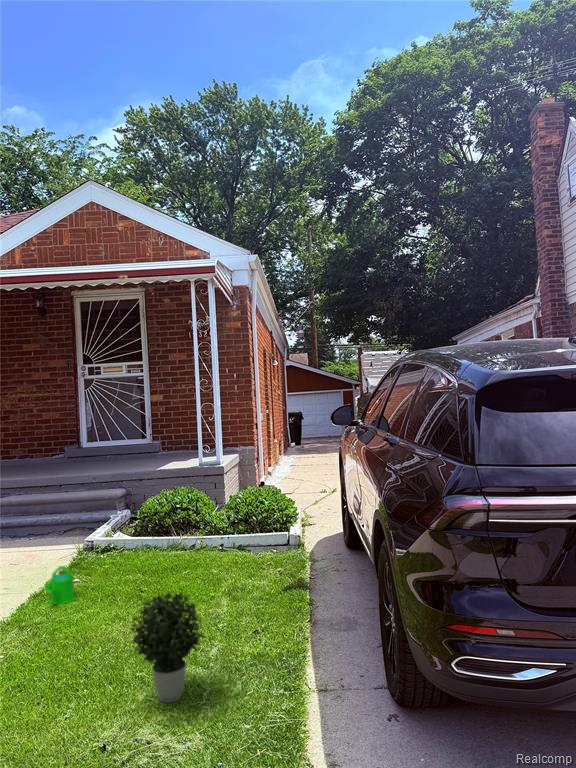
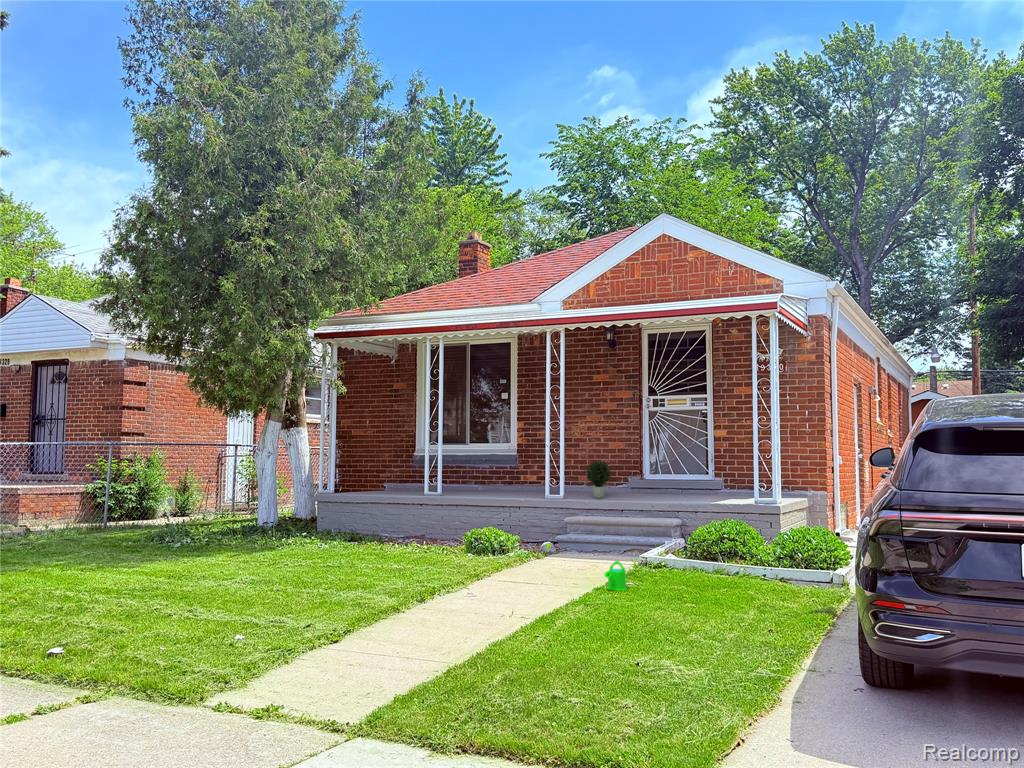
potted plant: present [131,593,205,703] -> present [586,461,611,499]

